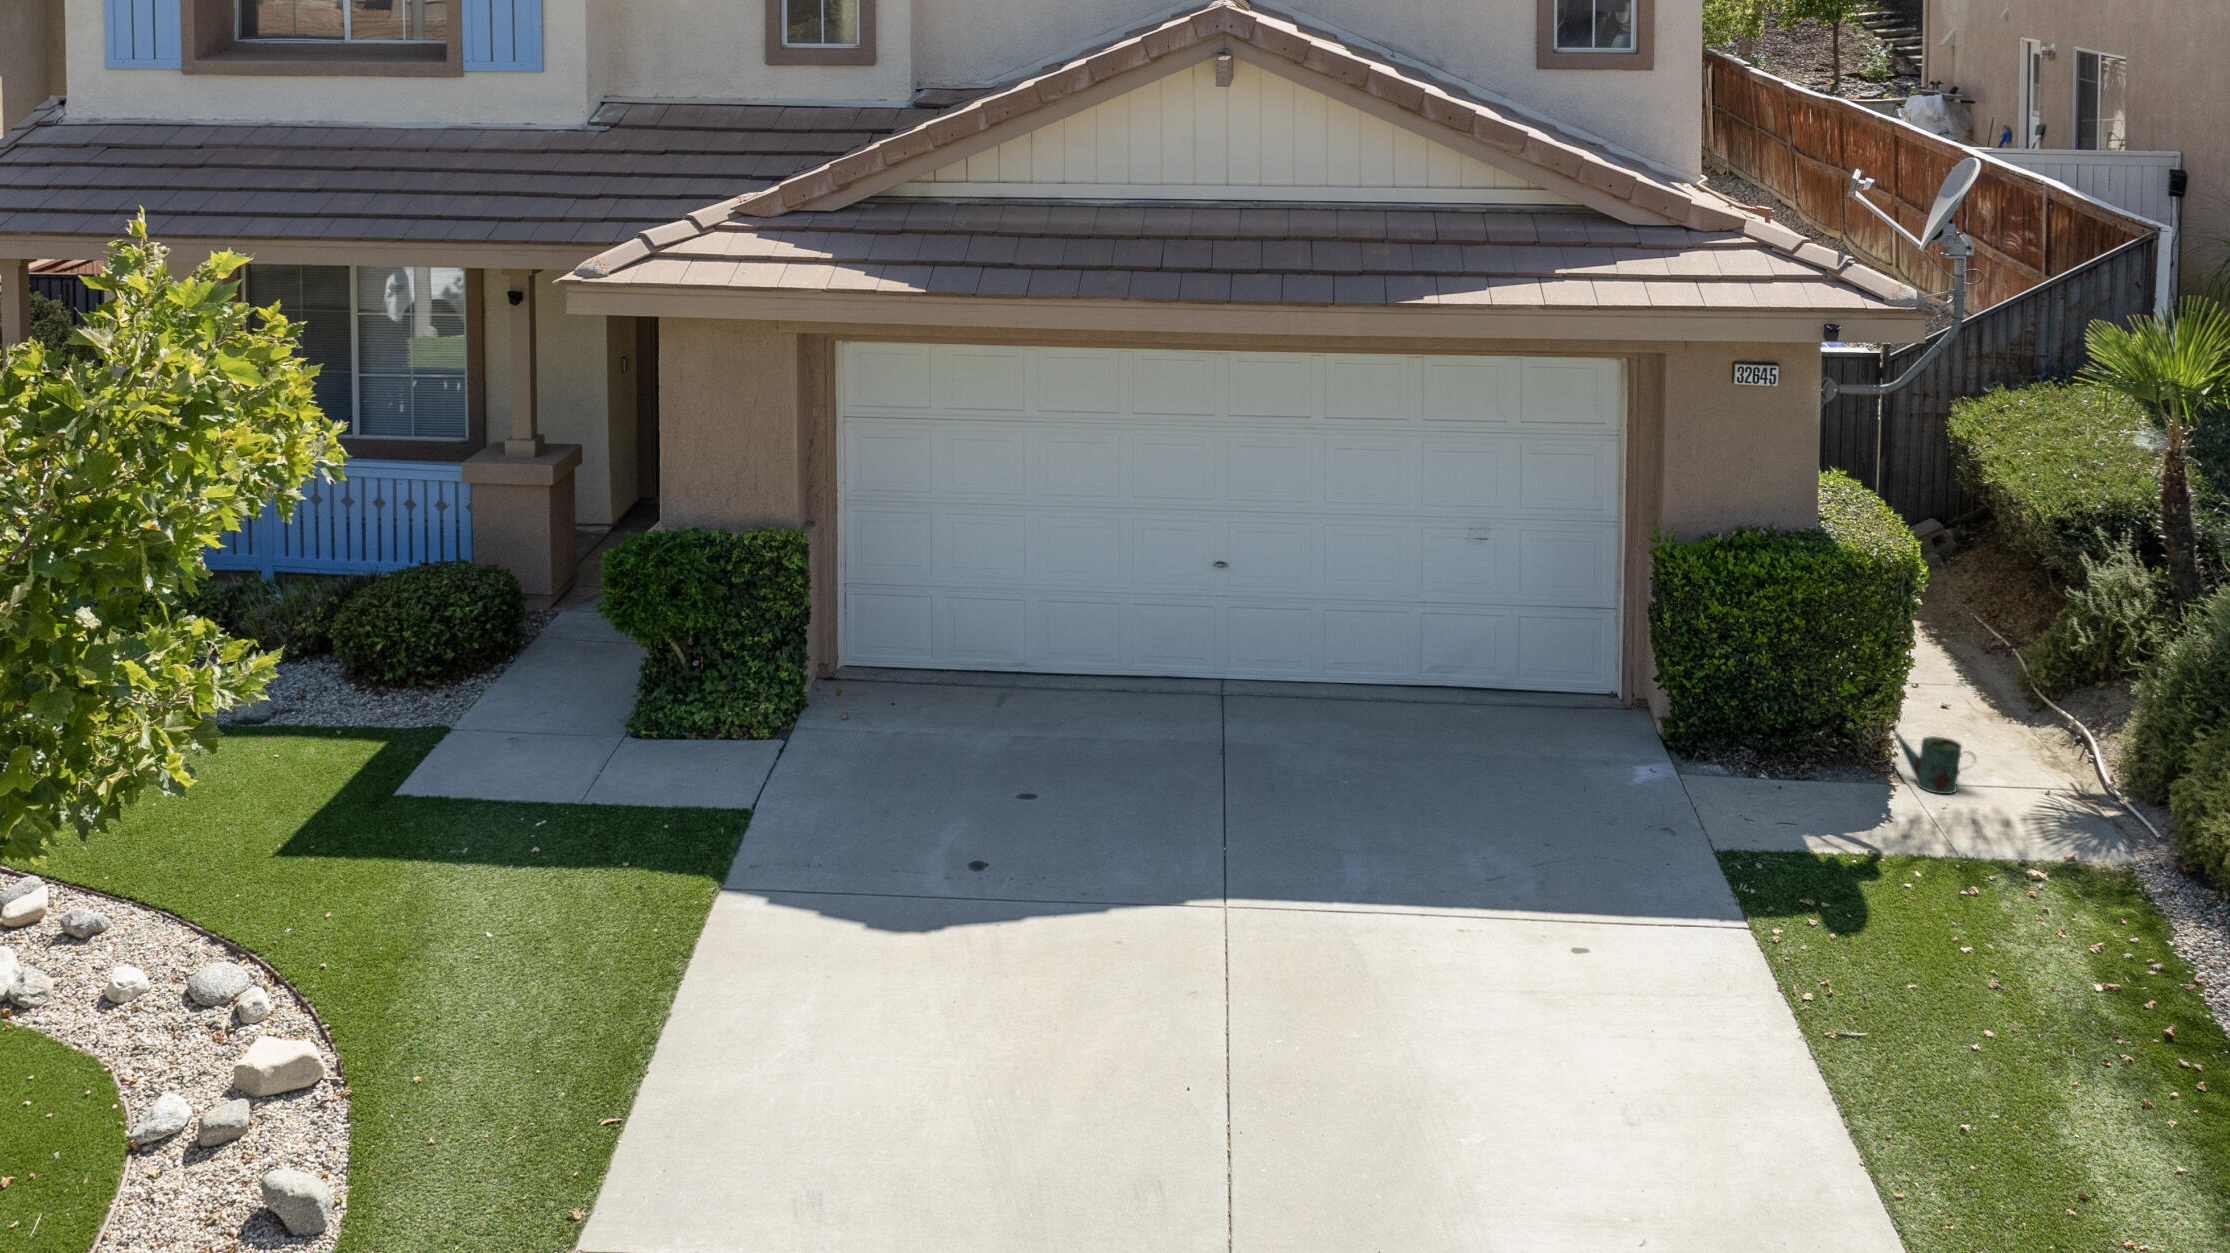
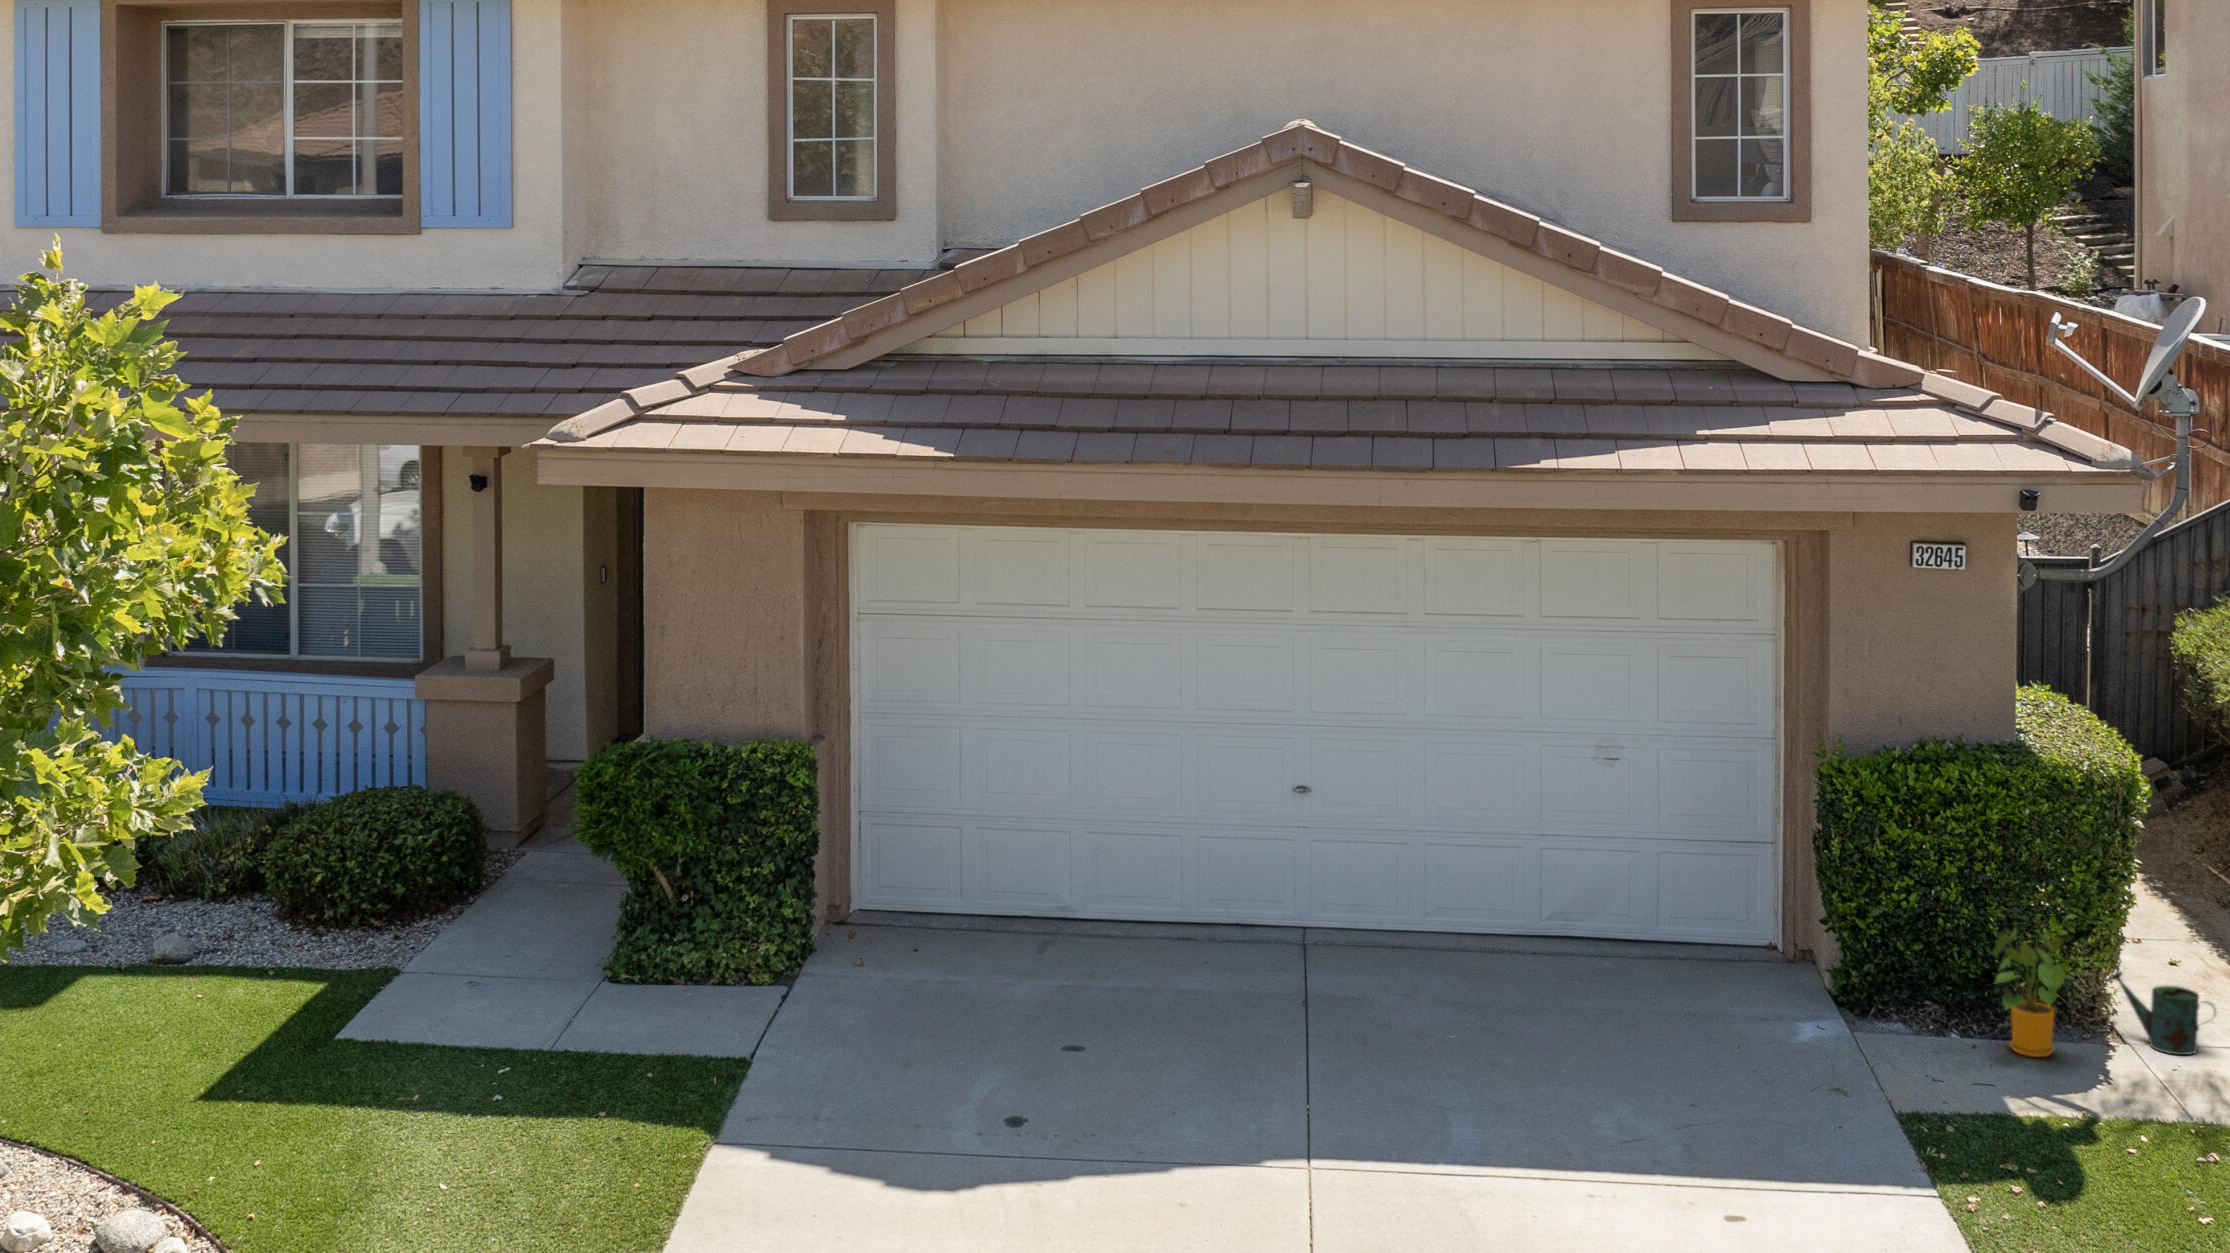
house plant: none [1789,691,1862,795] -> present [1993,932,2067,1057]

